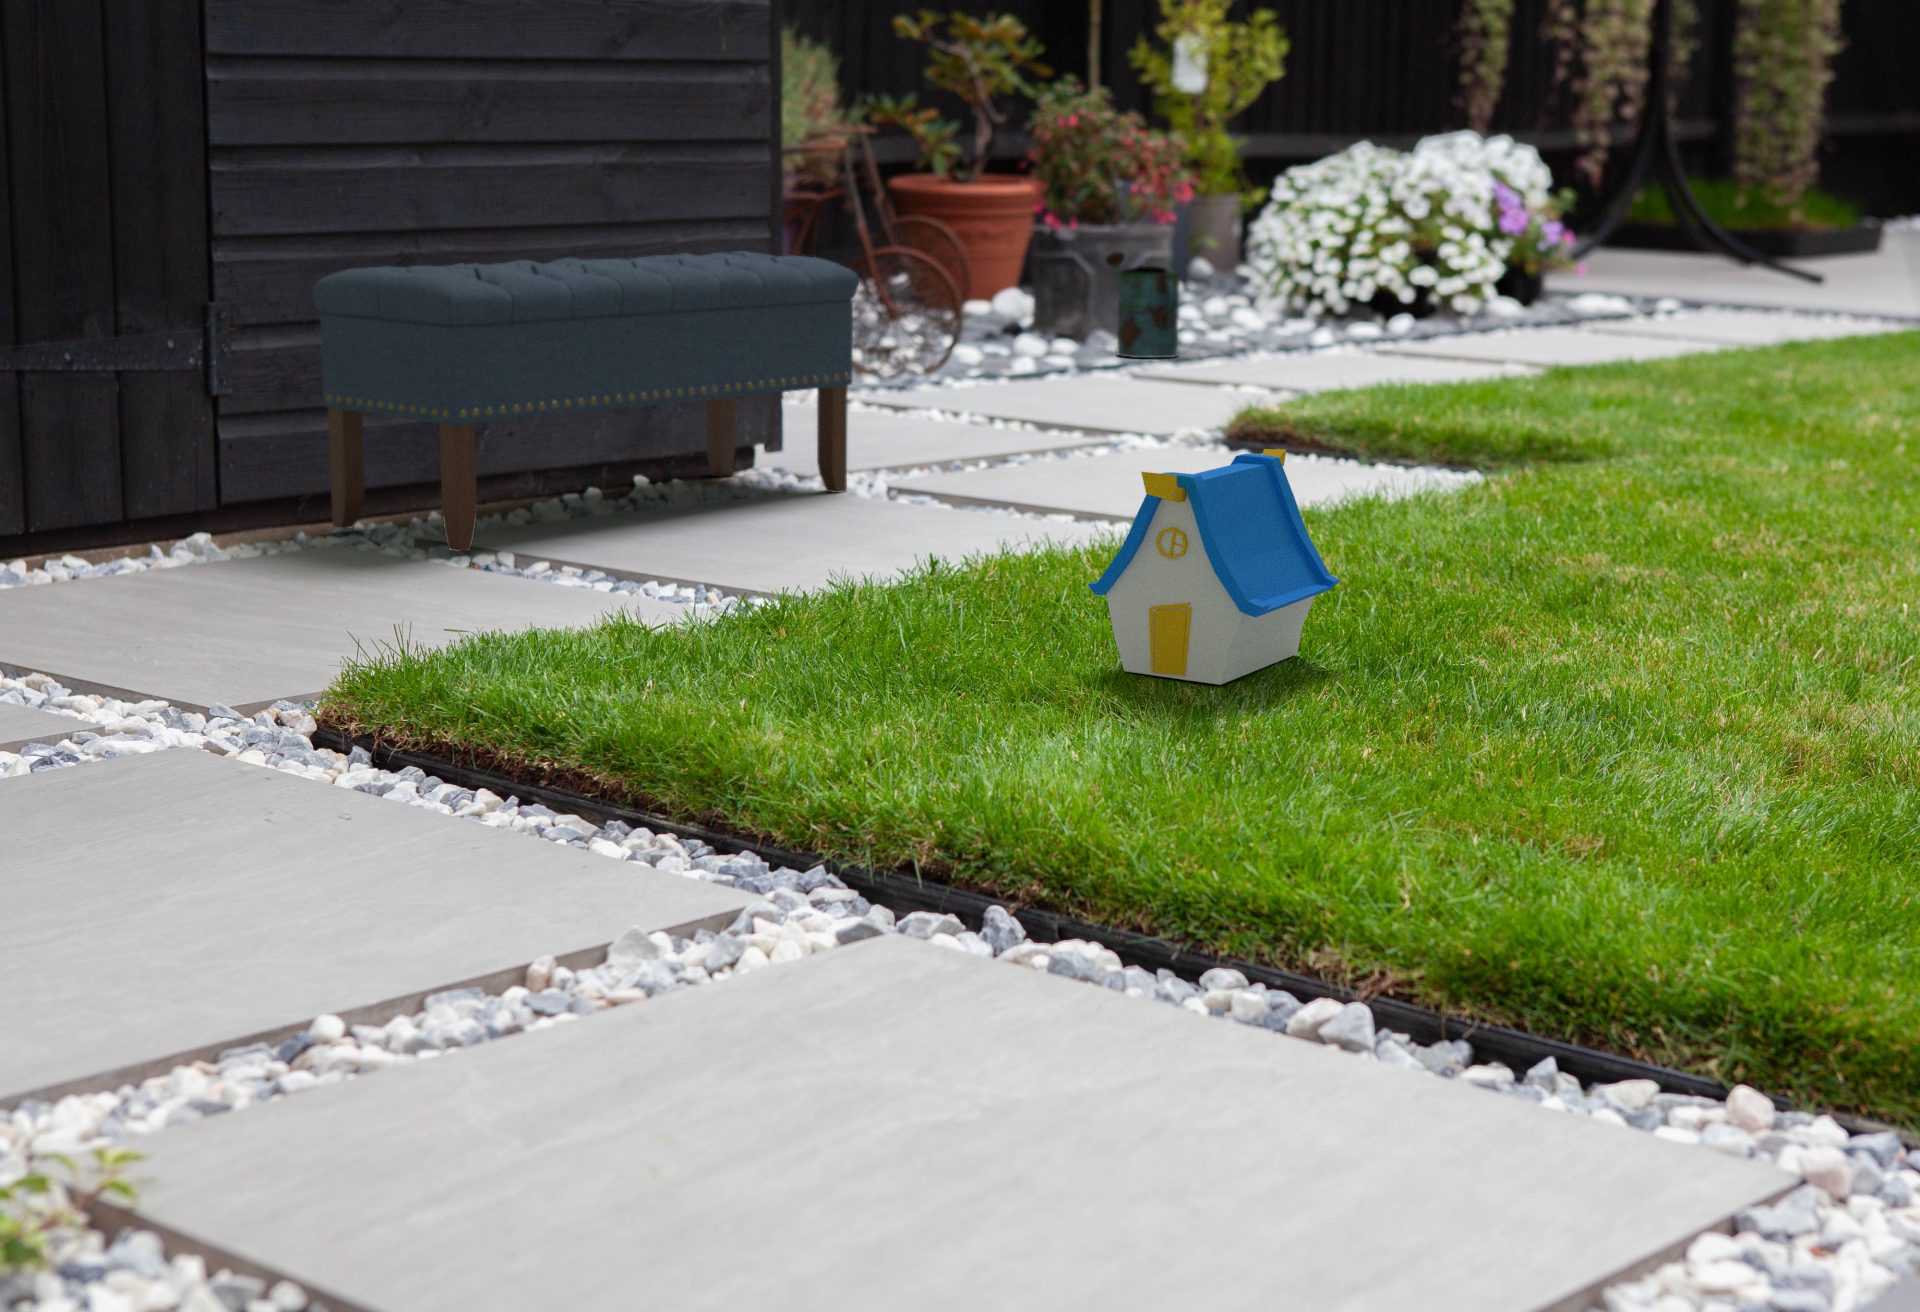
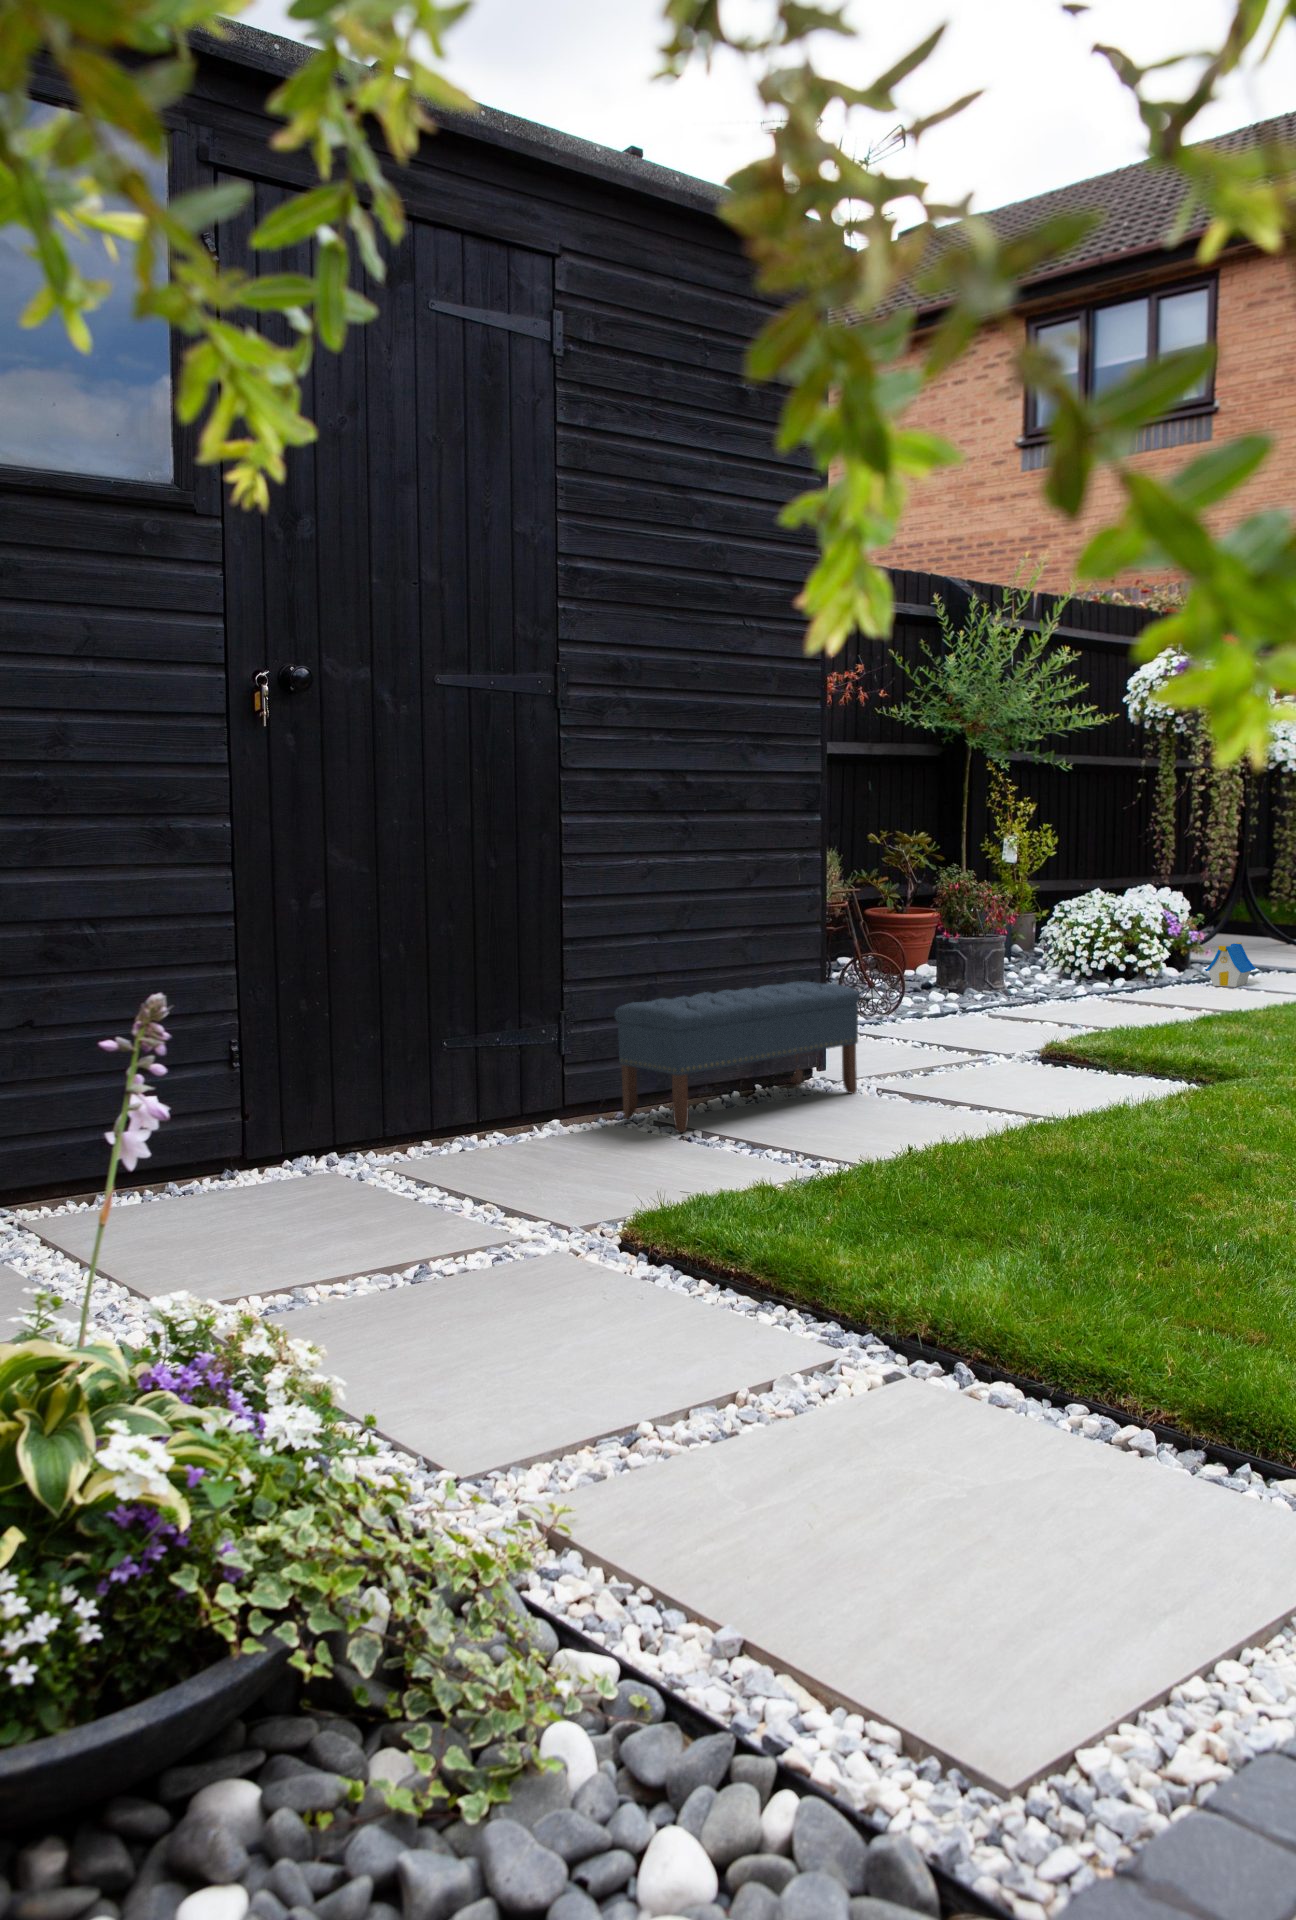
watering can: present [1106,252,1180,358] -> none [971,954,1009,1006]
toy house: present [1088,449,1340,685] -> present [1205,943,1256,987]

